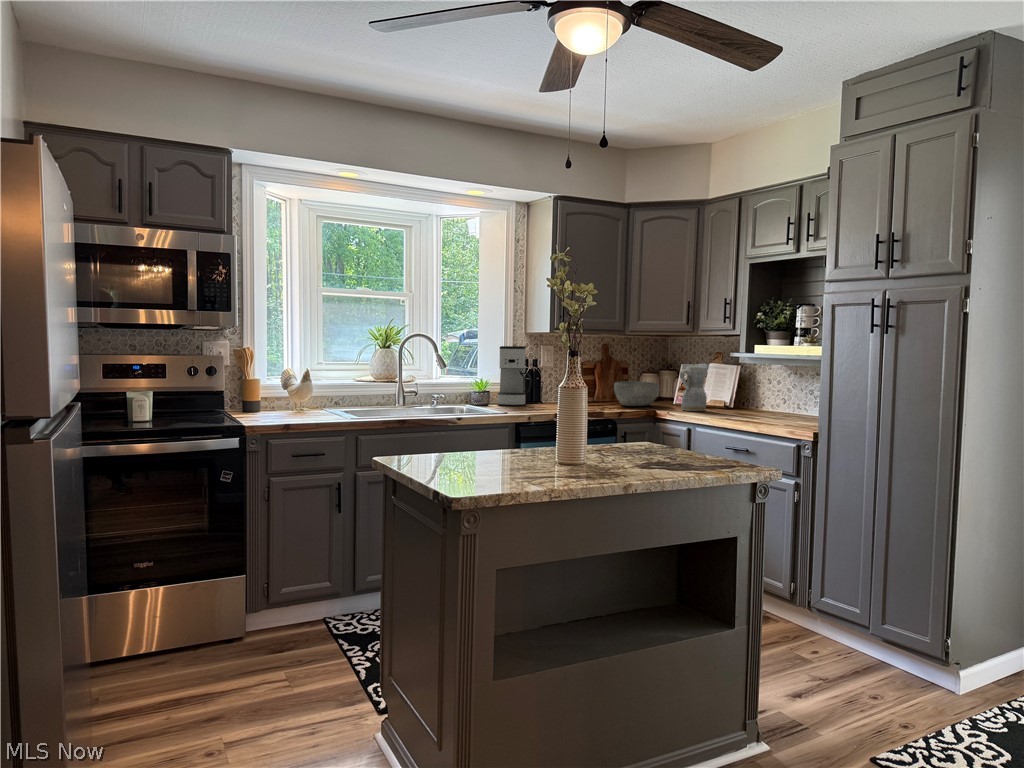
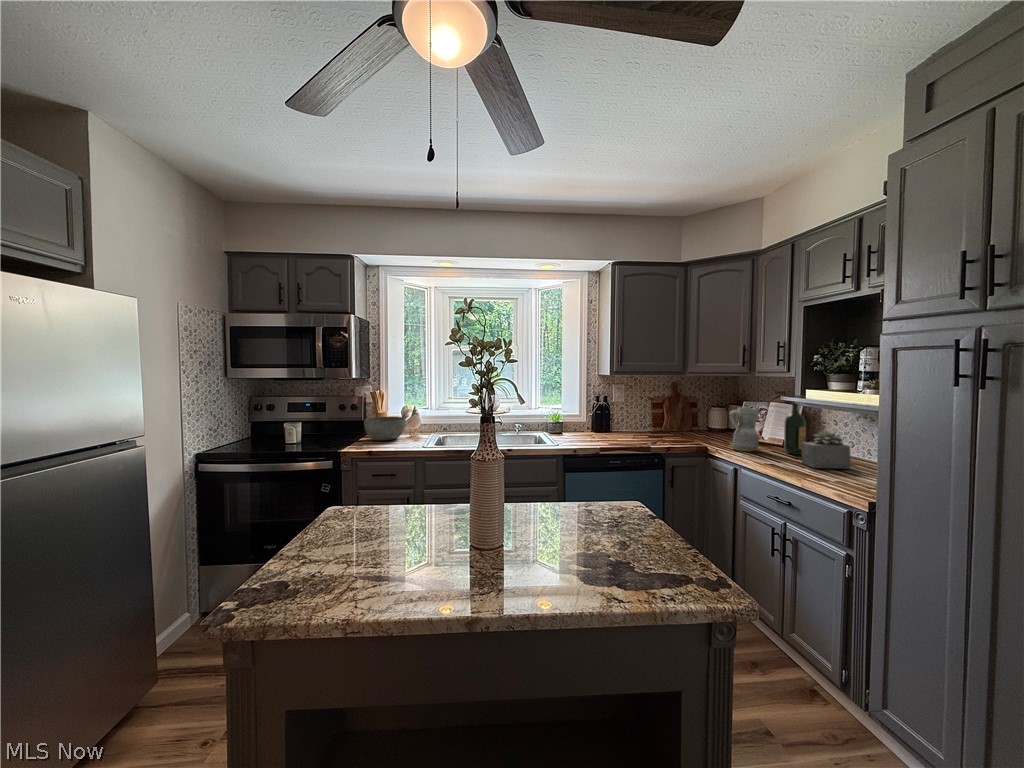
coffee maker: present [498,346,531,405] -> none [570,386,599,436]
wine bottle: none [730,358,749,412] -> present [784,402,806,455]
bowl: present [614,381,660,406] -> present [364,417,406,440]
succulent plant: none [749,383,791,418] -> present [802,431,851,468]

